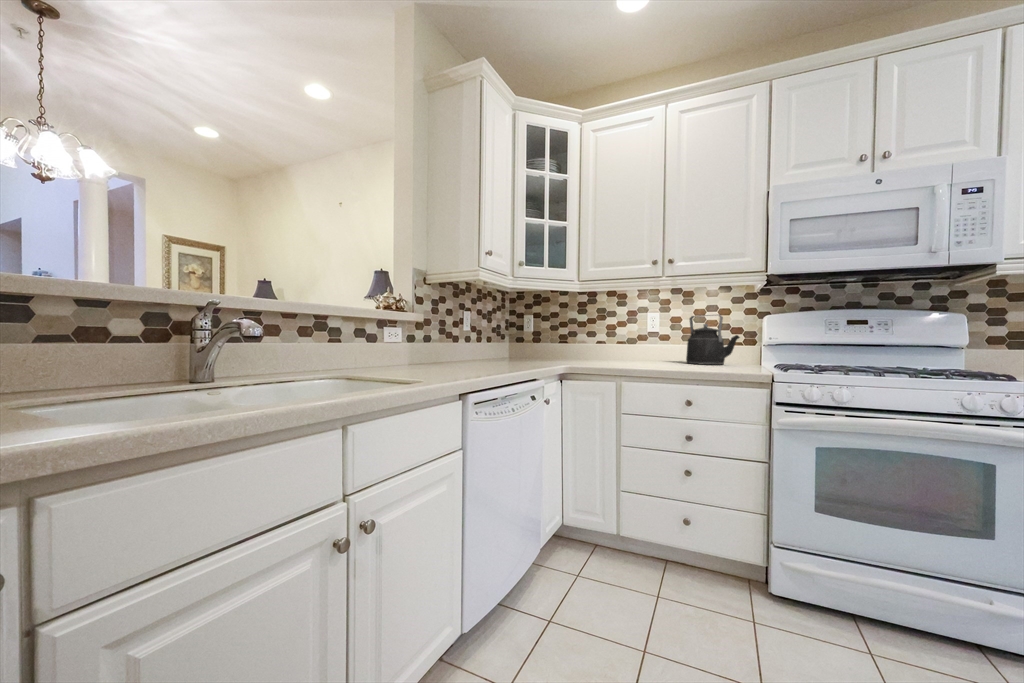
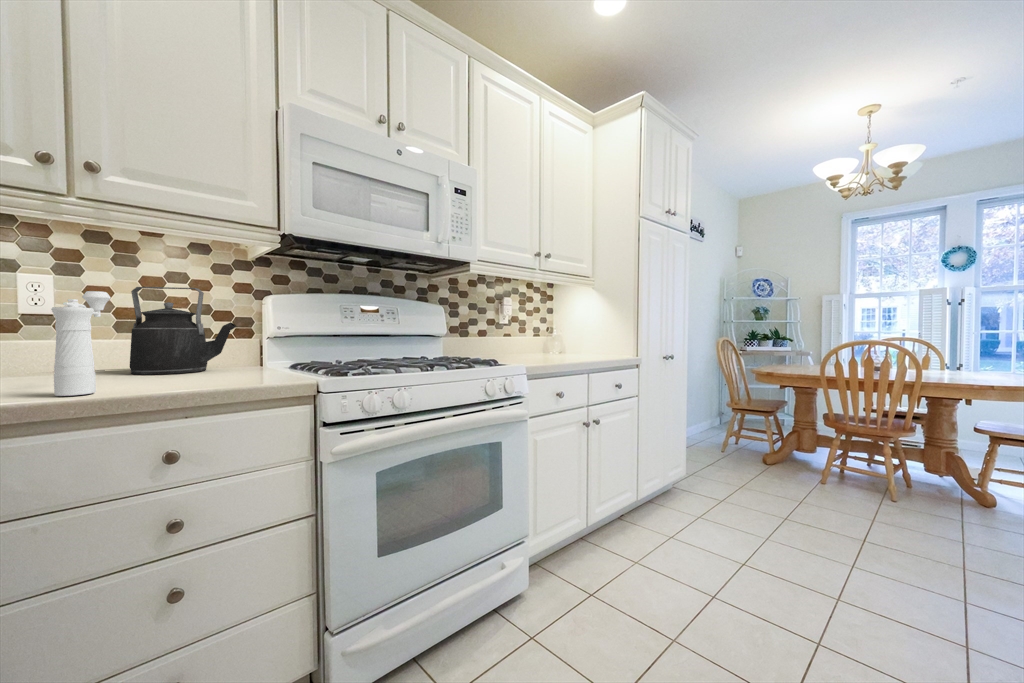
pepper mill: none [651,321,674,367] -> present [51,291,111,396]

